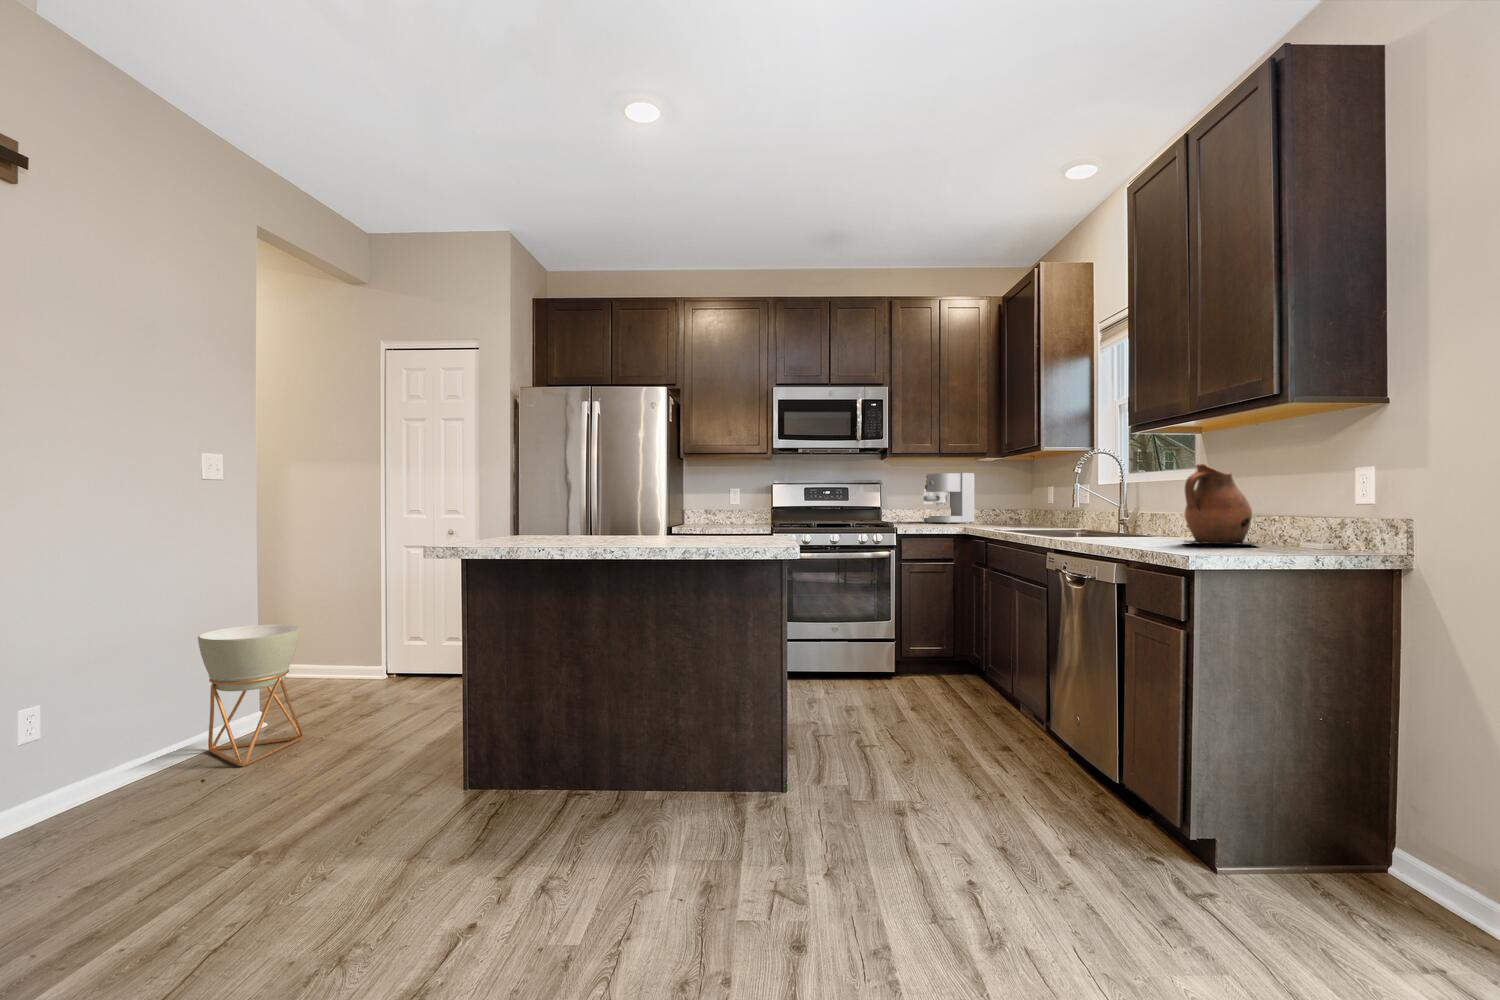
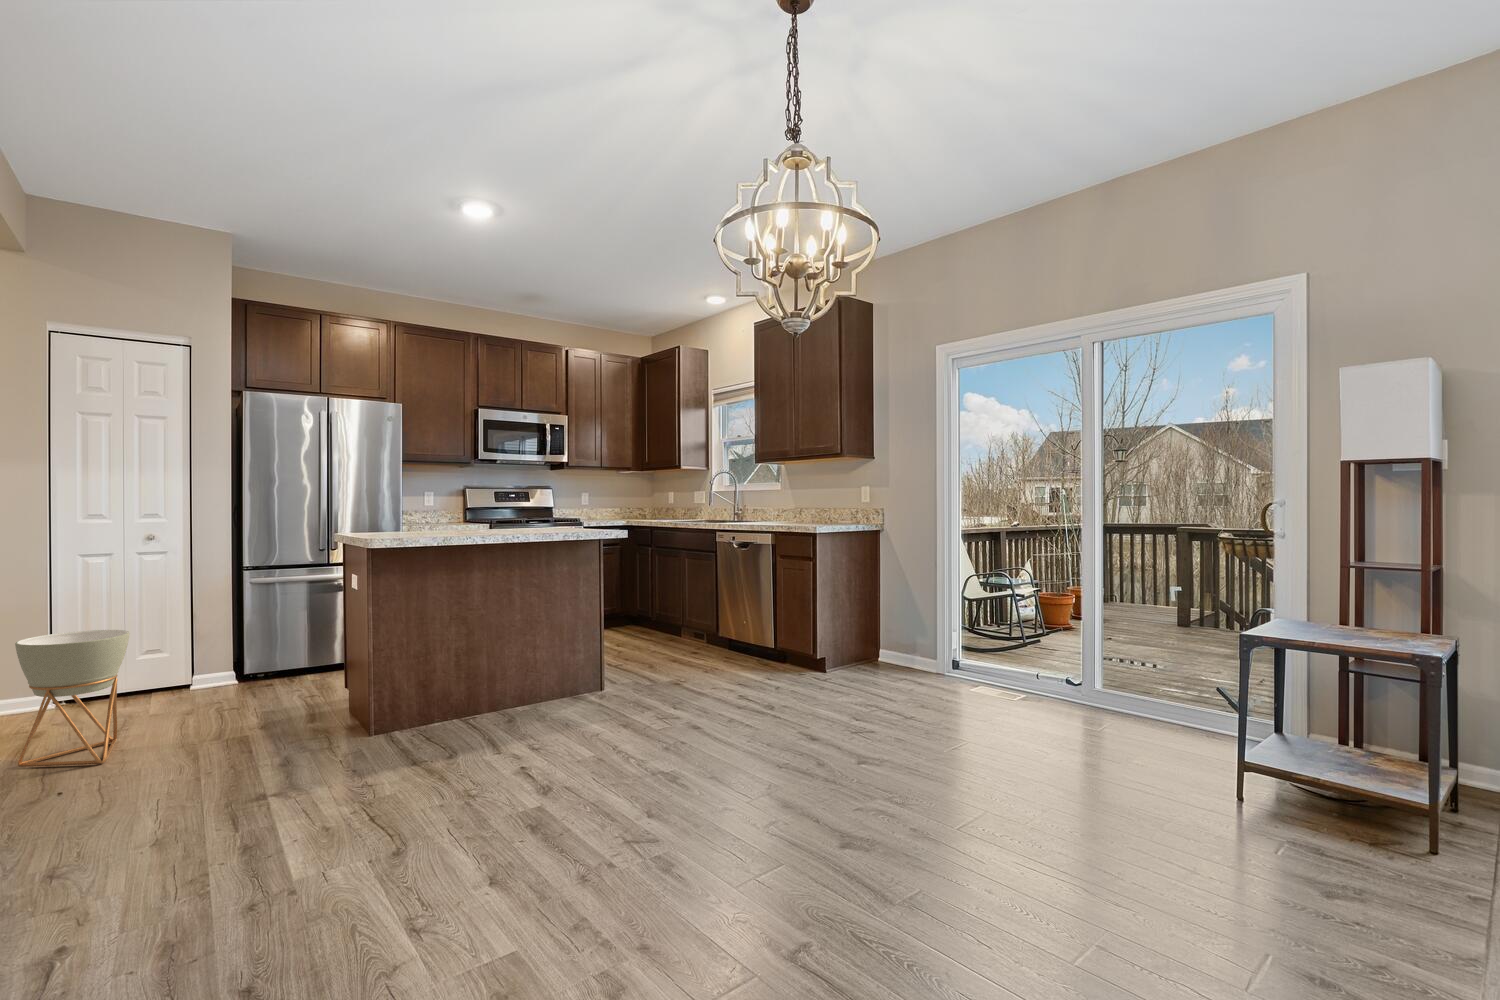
ceramic pitcher: present [1184,464,1258,546] -> none [788,482,826,523]
coffee maker: present [923,473,975,524] -> none [580,481,617,519]

